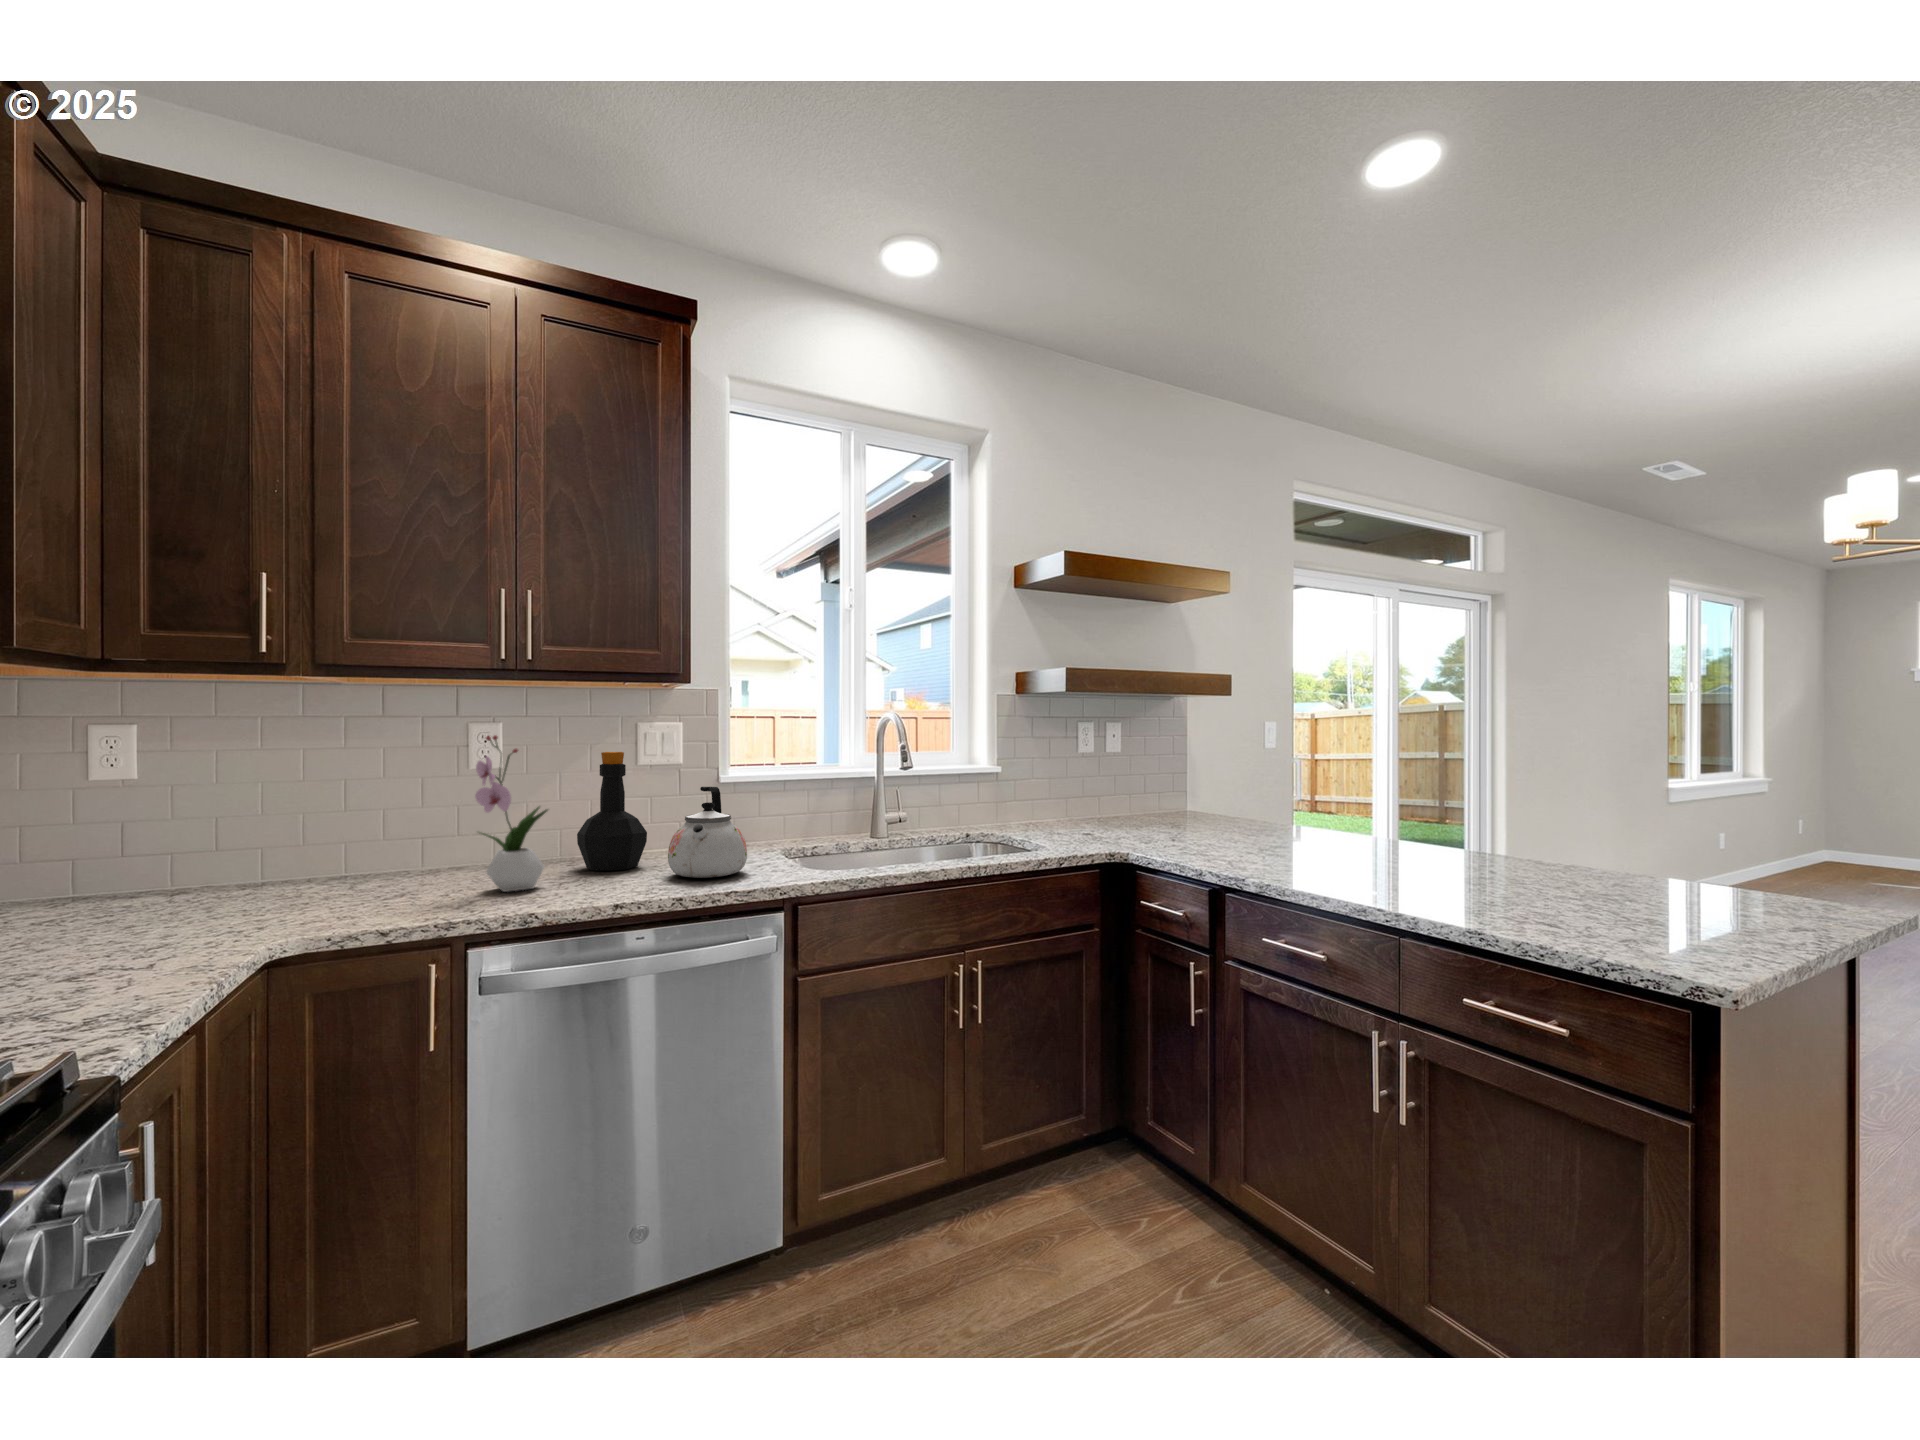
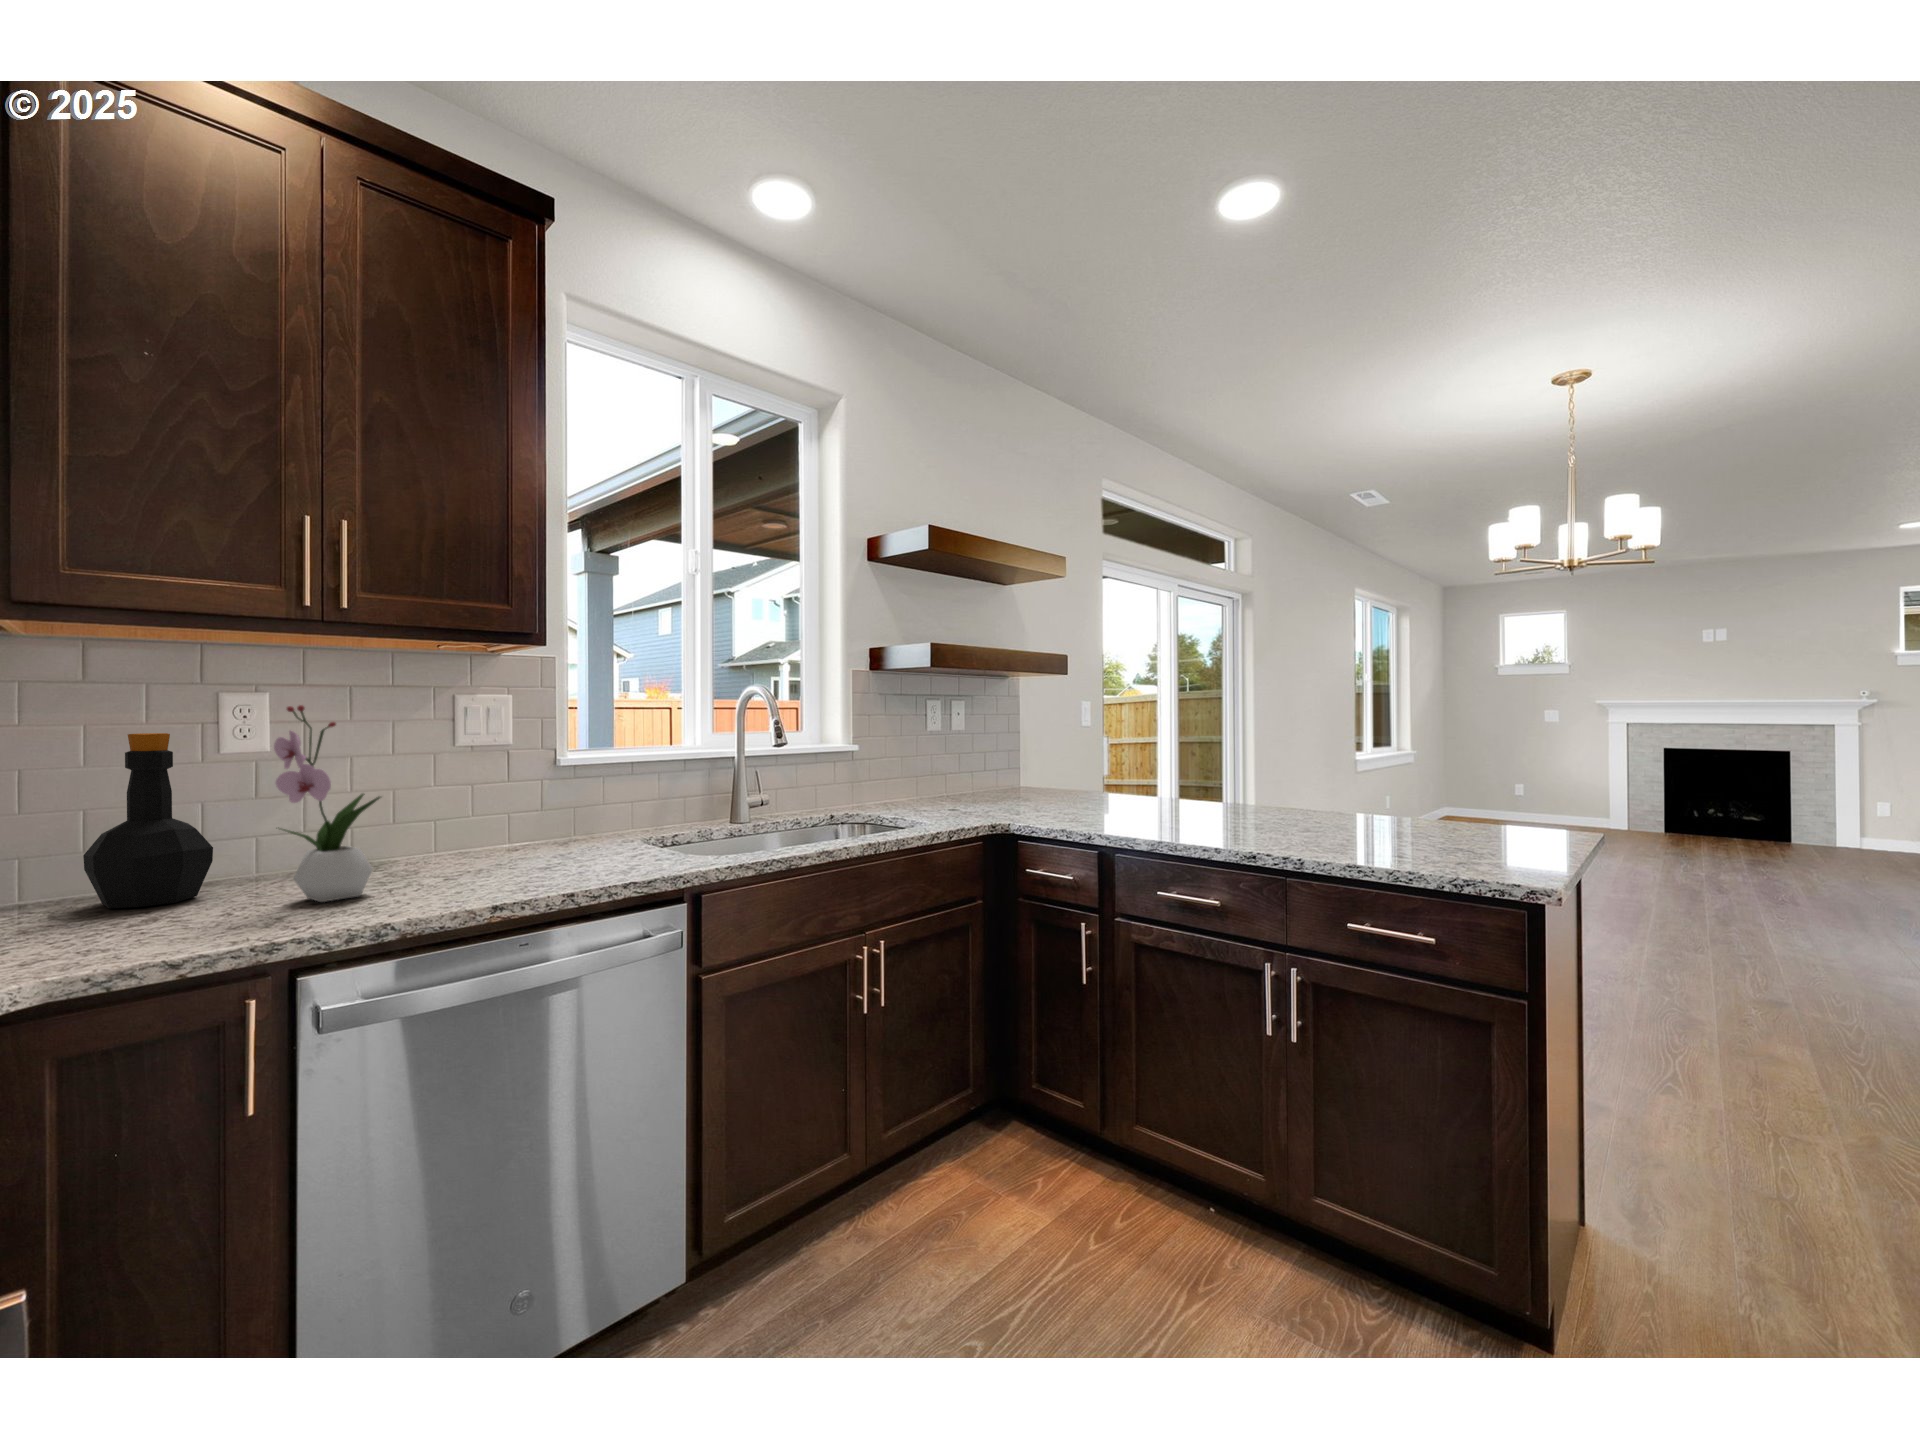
bottle: present [577,752,647,871] -> present [83,733,213,908]
kettle: present [668,787,747,878] -> none [531,766,627,871]

